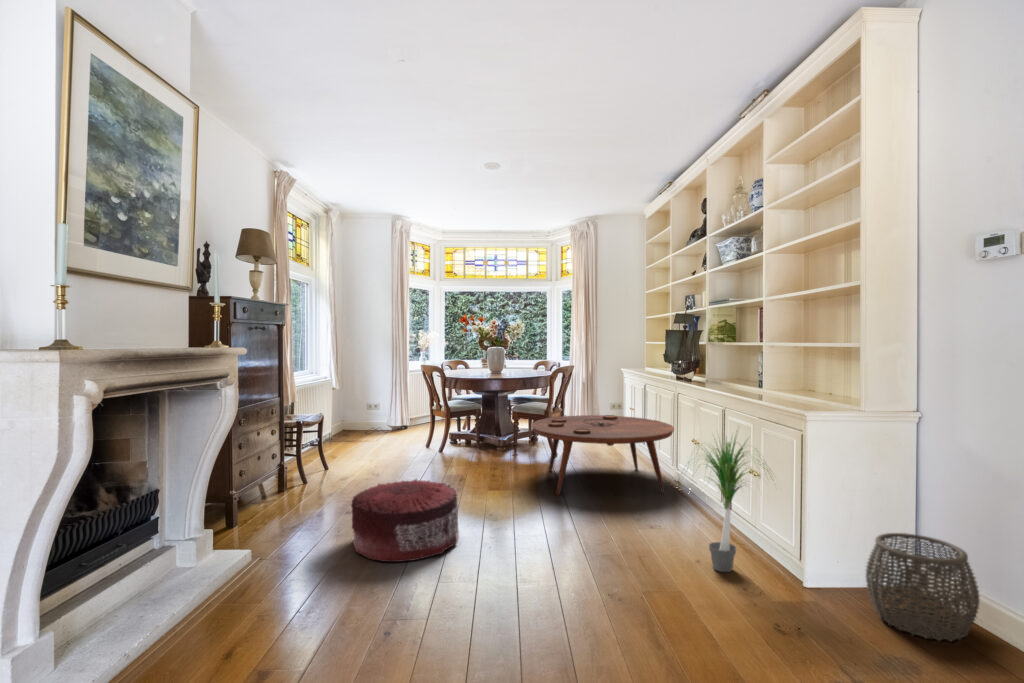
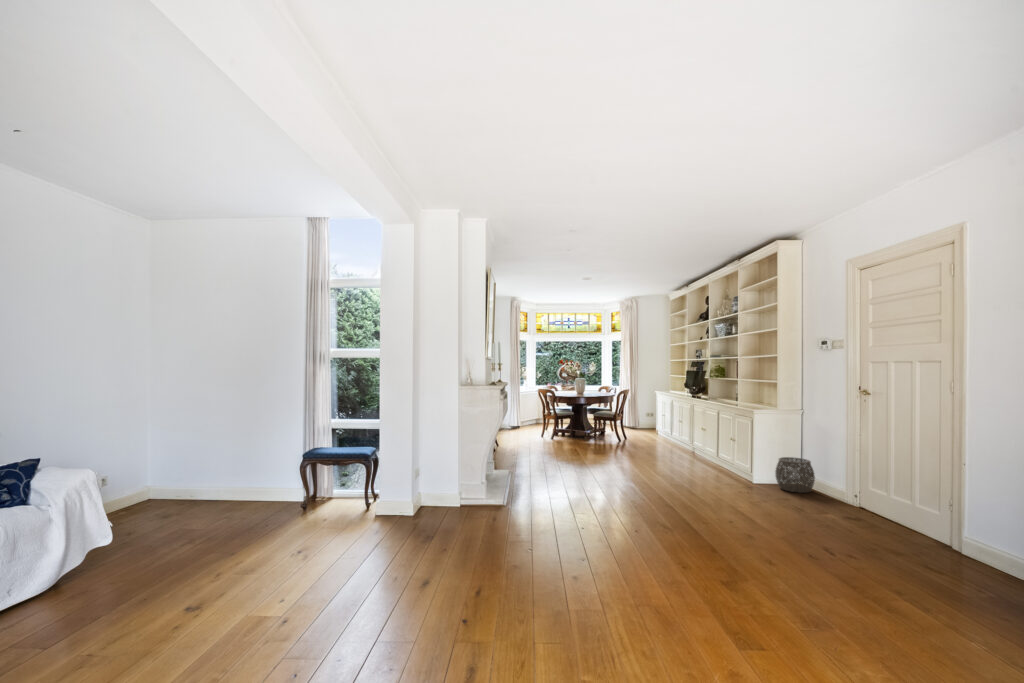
coffee table: present [531,415,674,495] -> none [614,418,693,457]
potted plant: present [681,436,768,572] -> none [699,415,744,479]
pouf: present [351,479,459,562] -> none [549,443,598,475]

